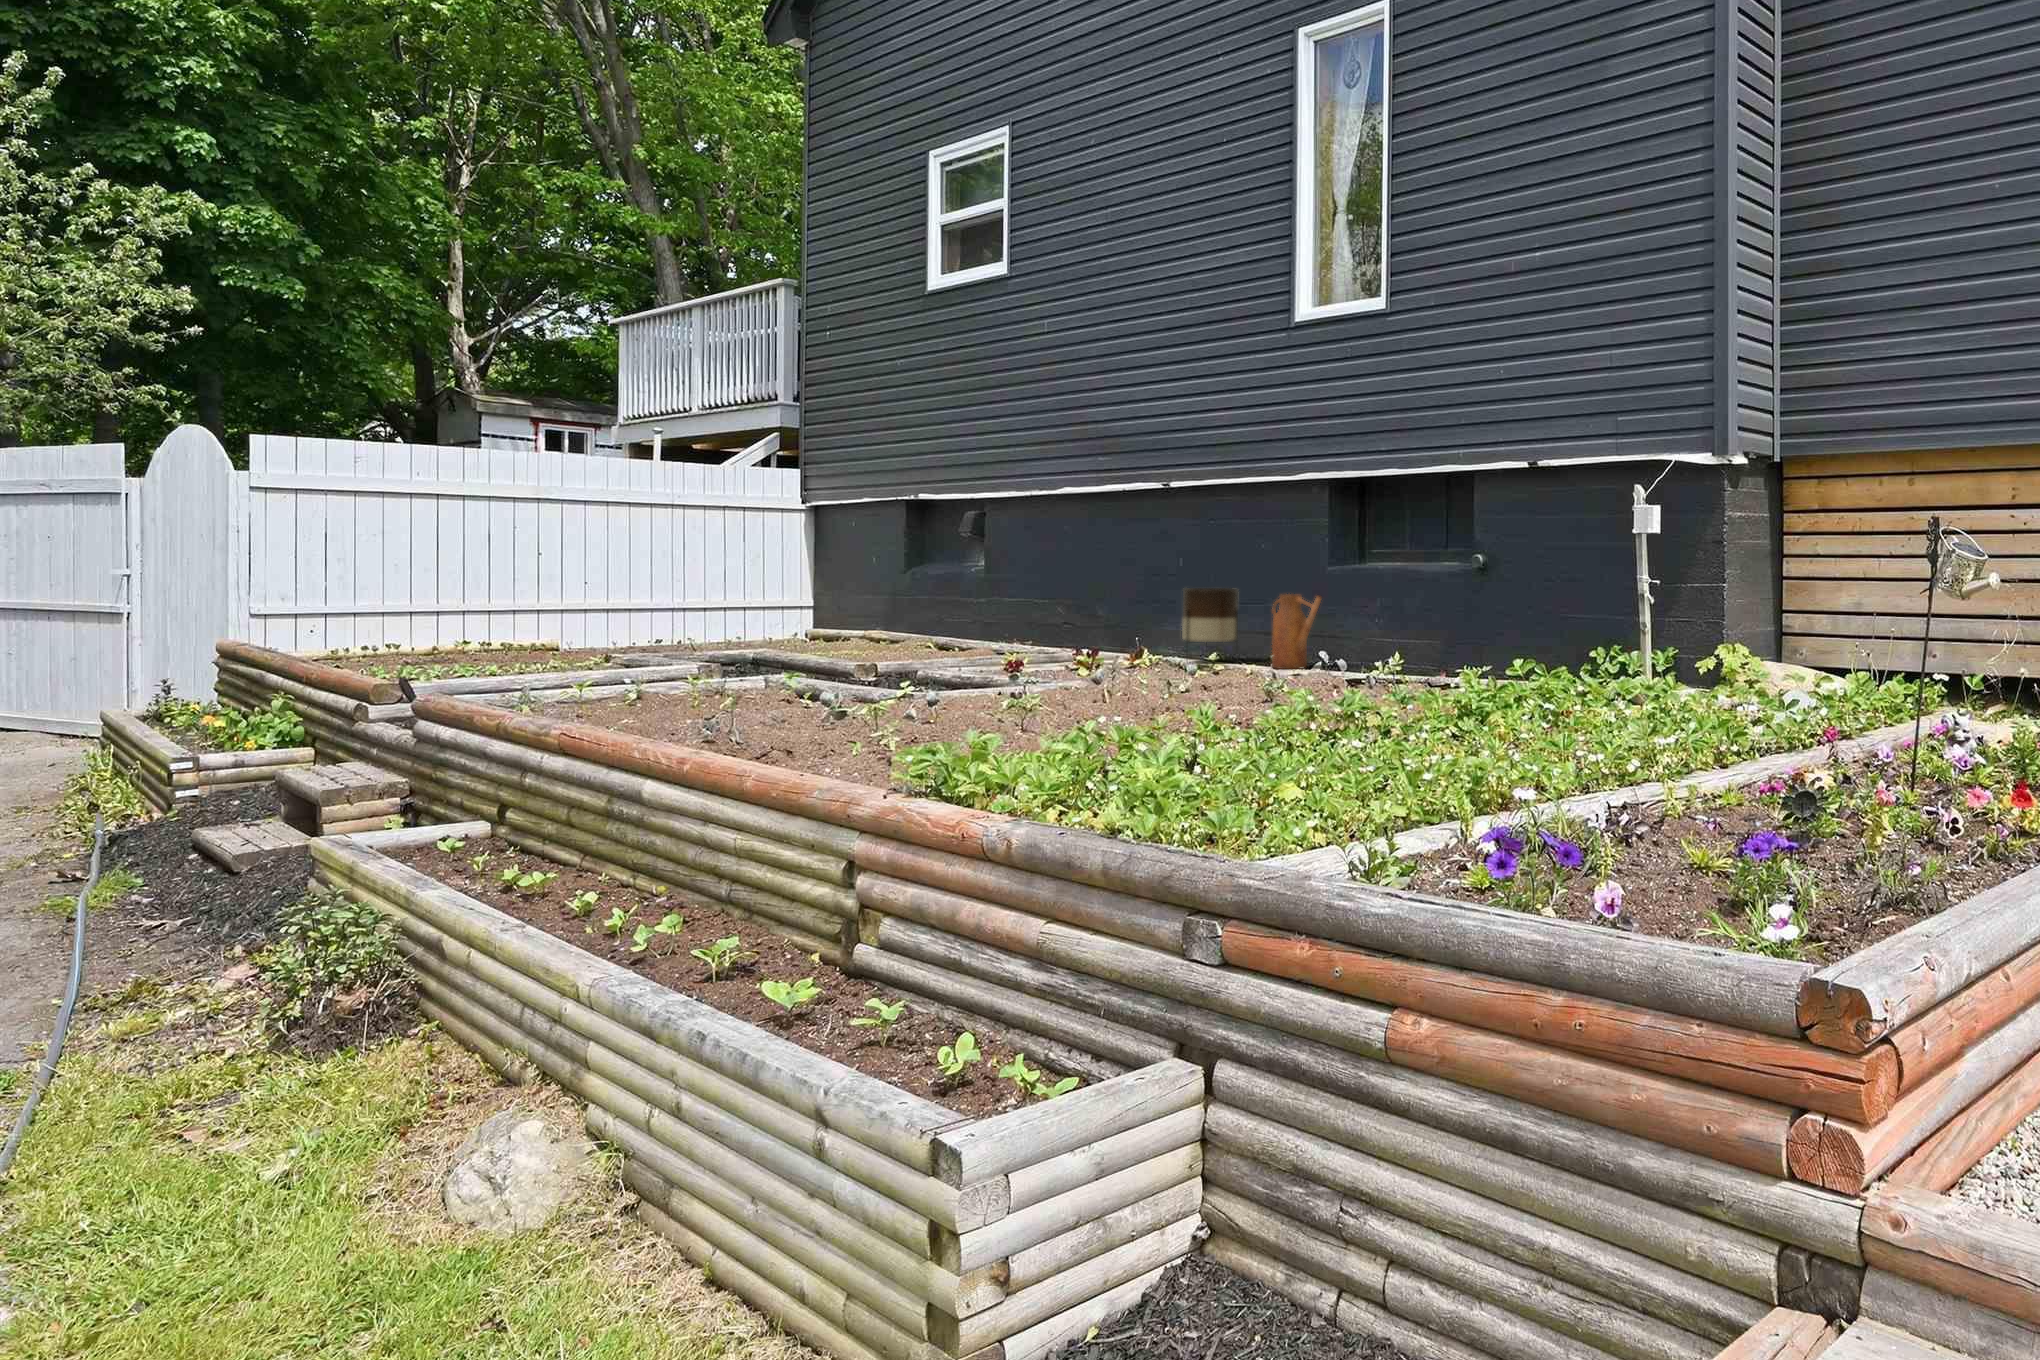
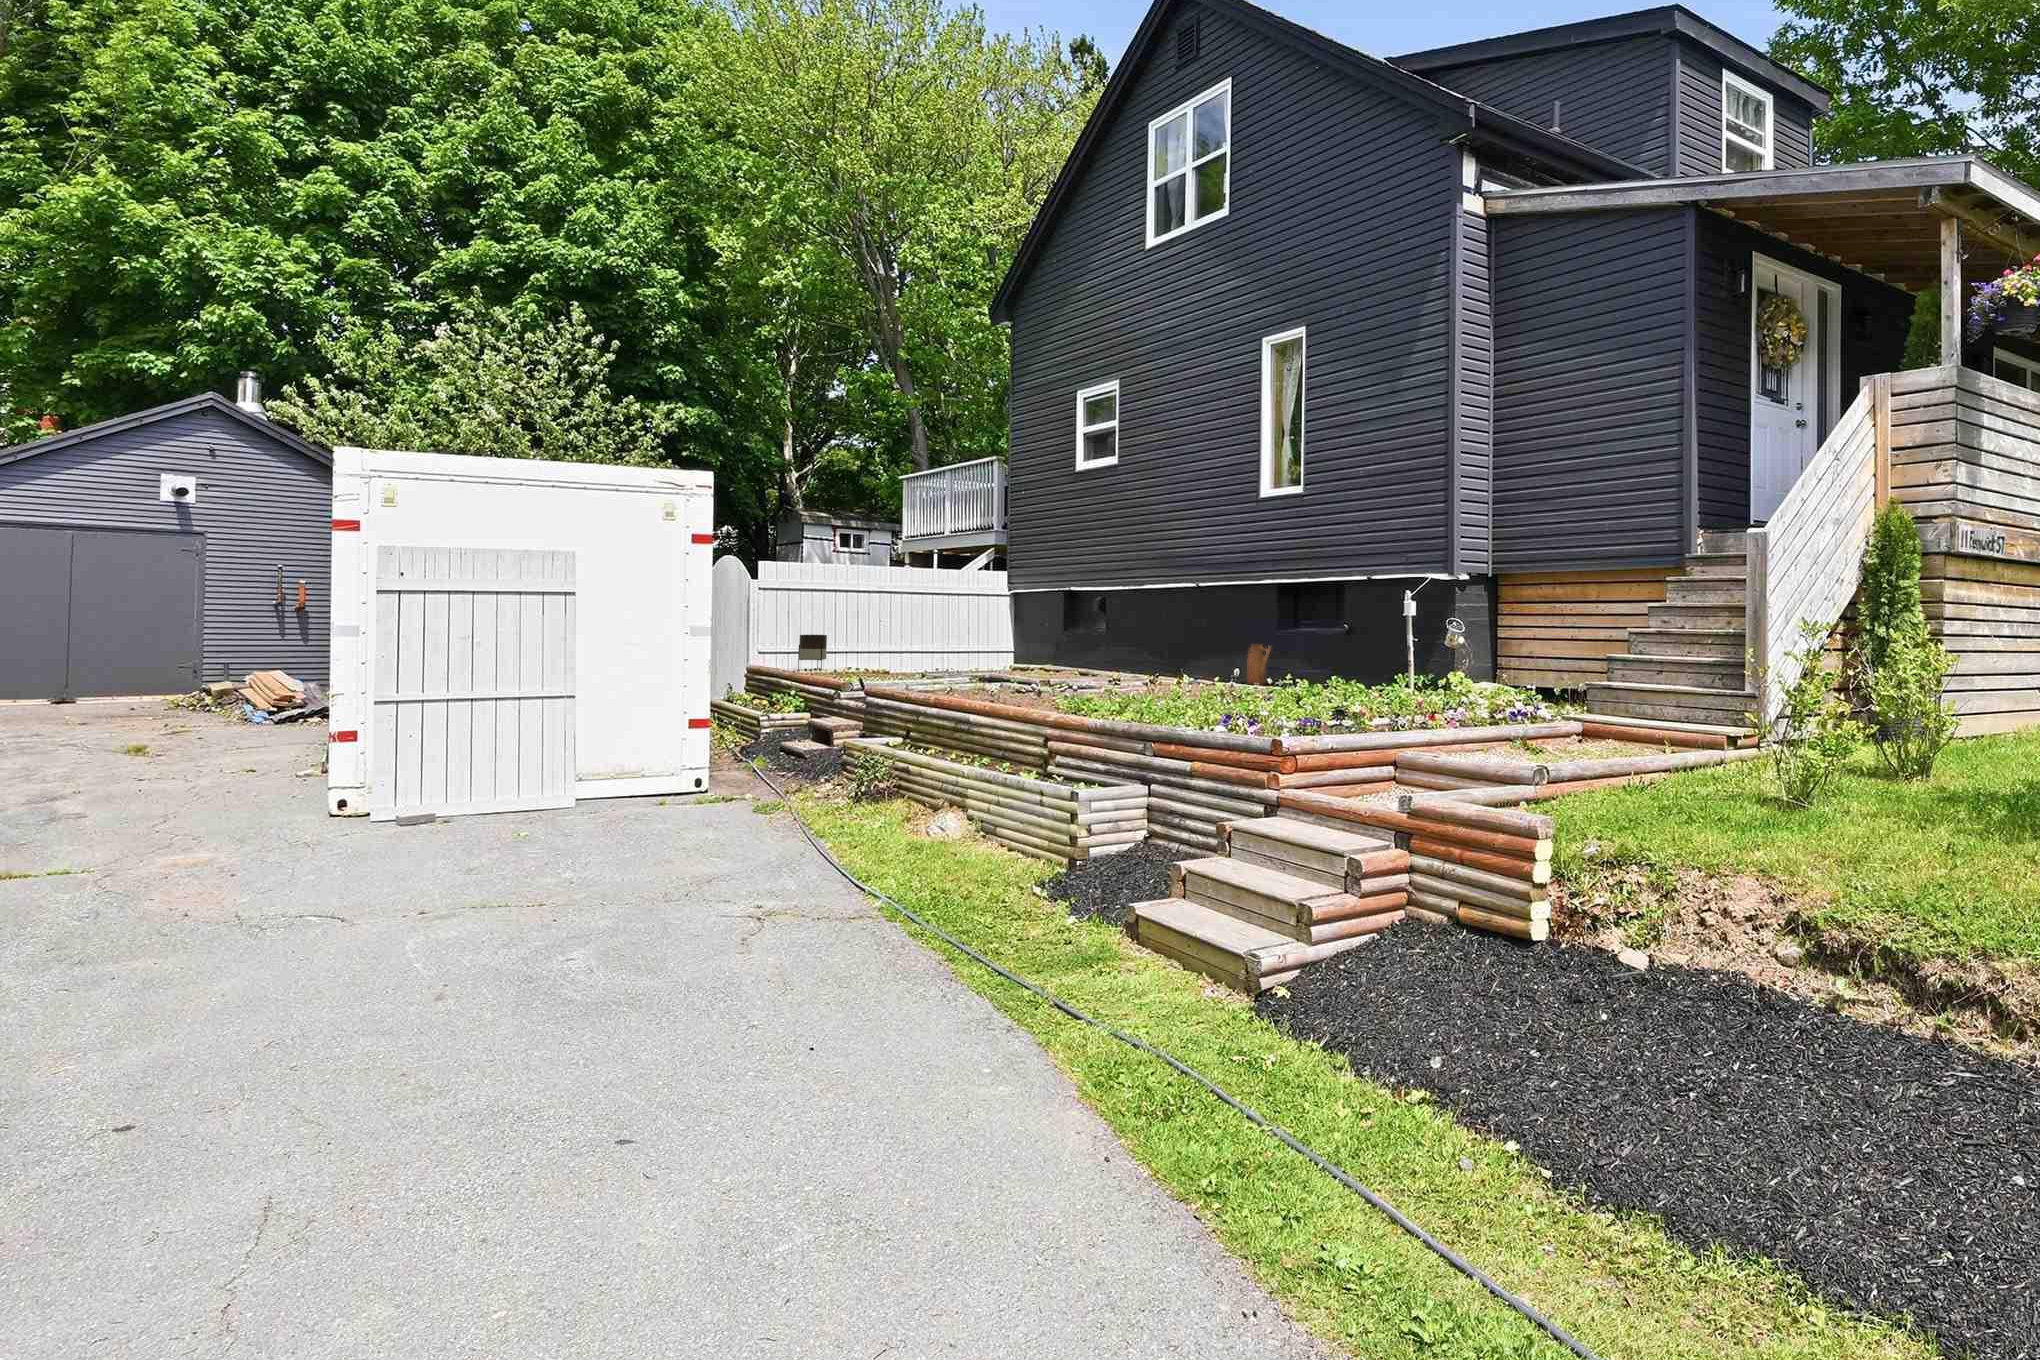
planter: present [1182,588,1238,643] -> present [798,635,827,670]

